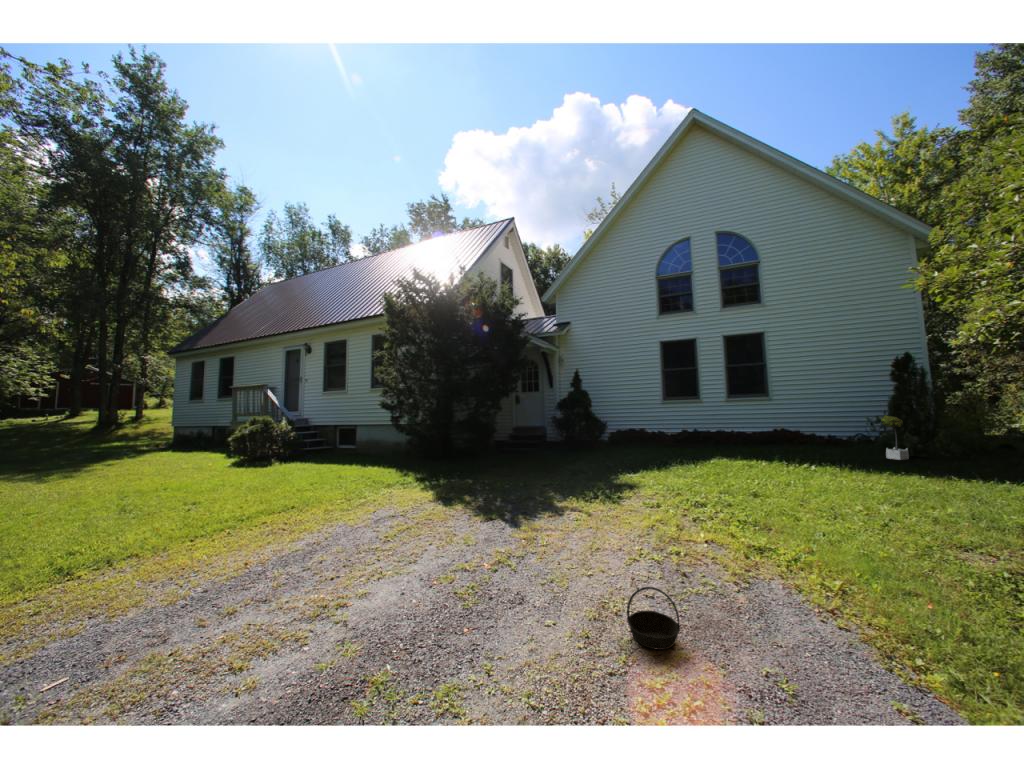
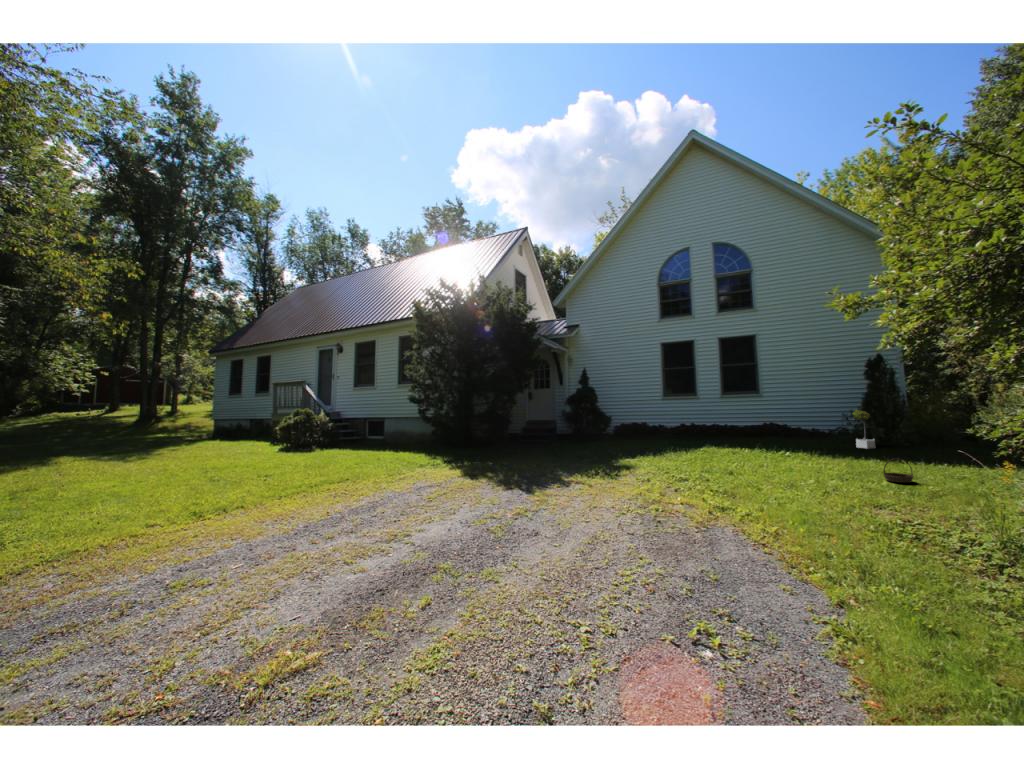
basket: present [627,587,680,650] -> present [884,458,914,483]

